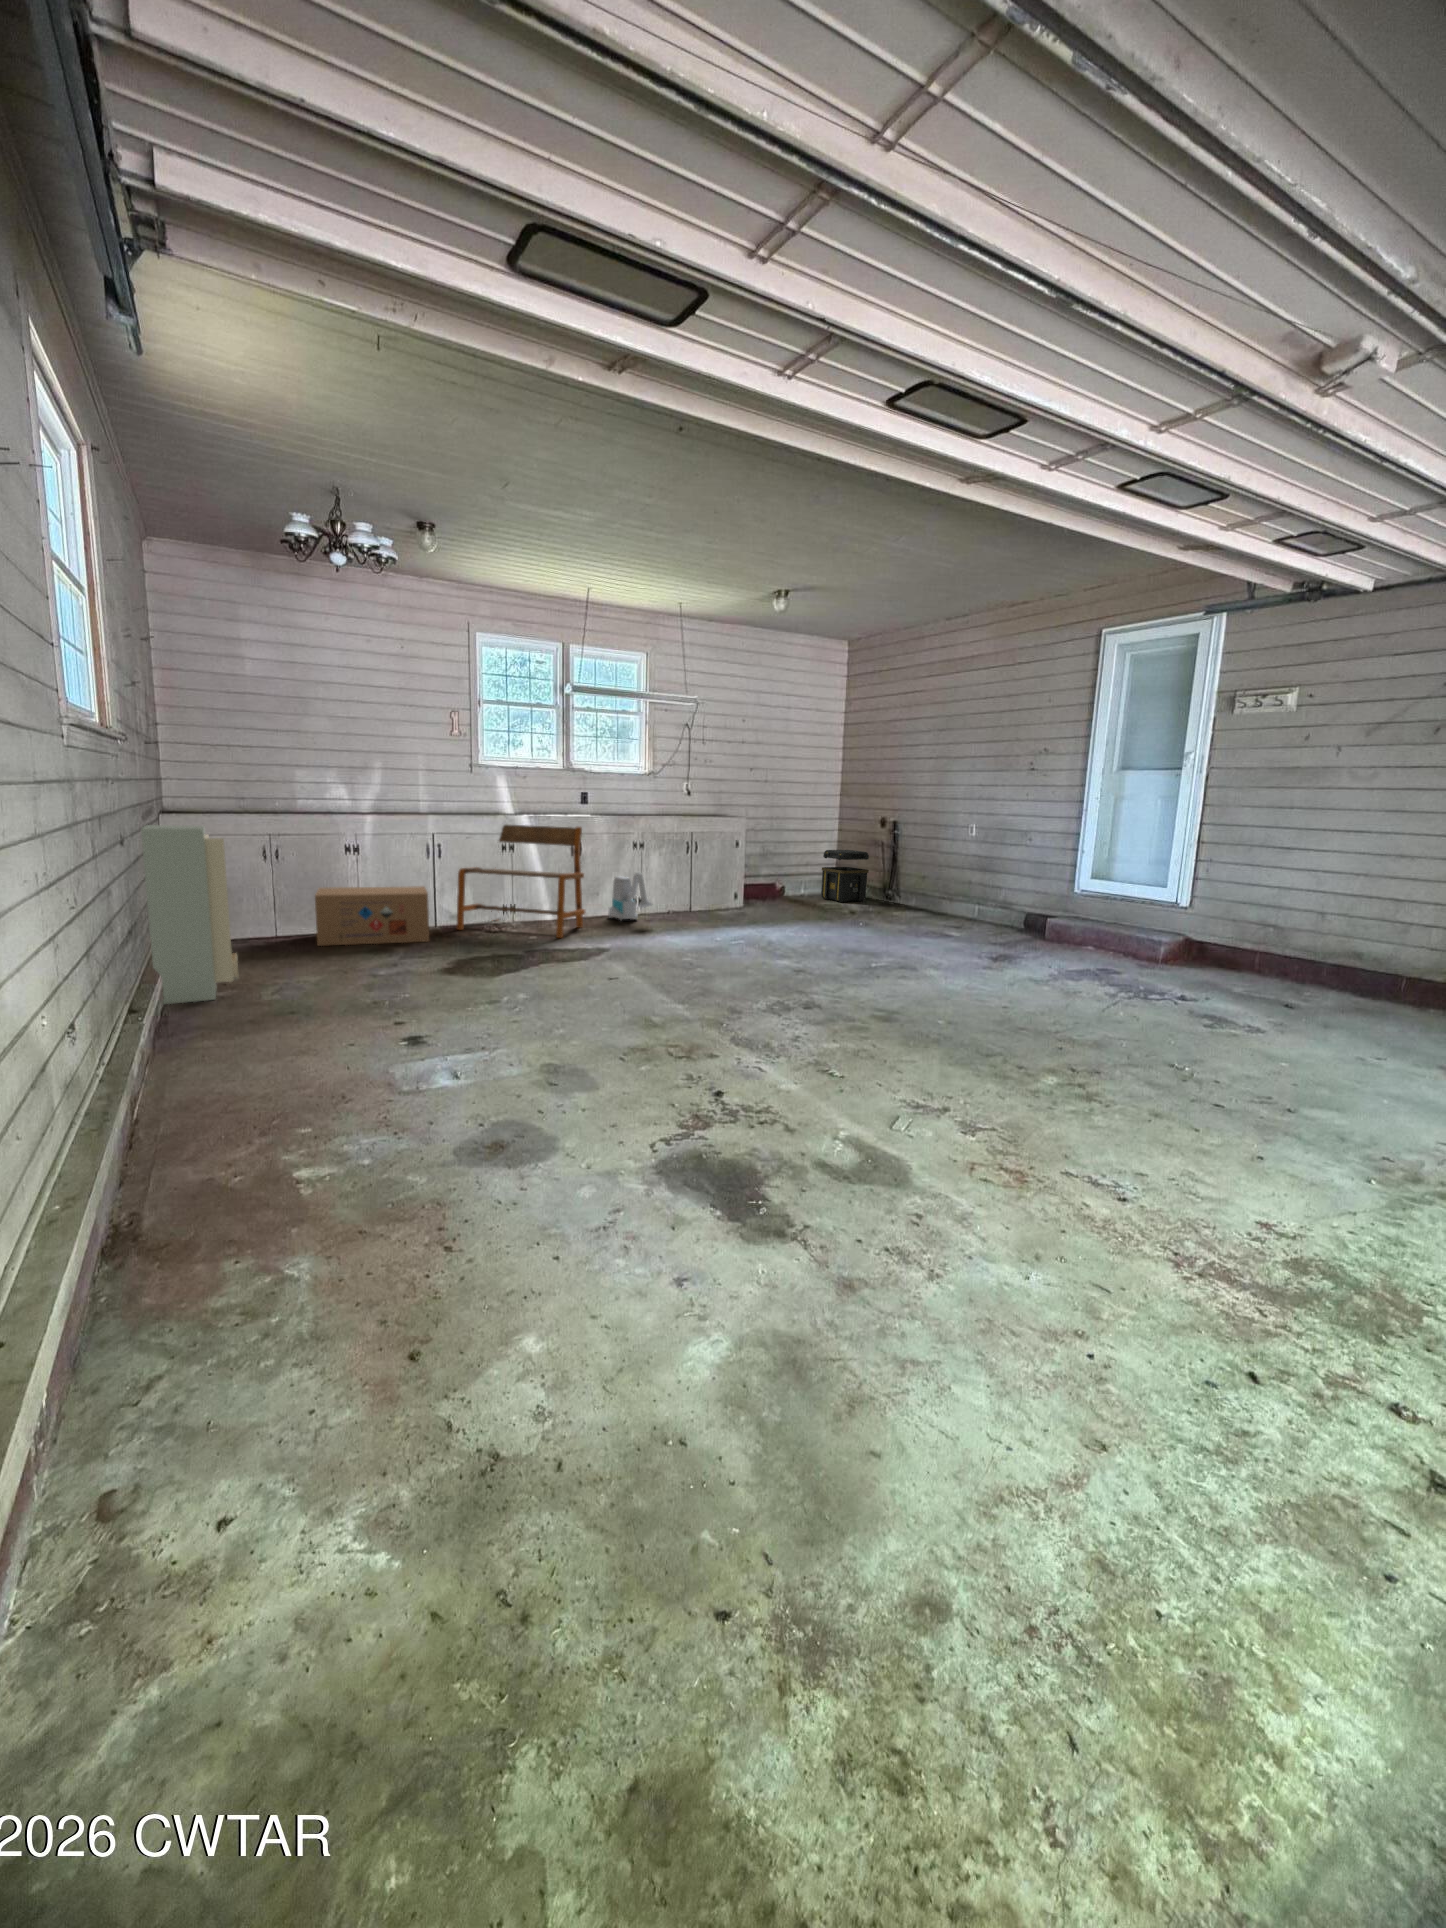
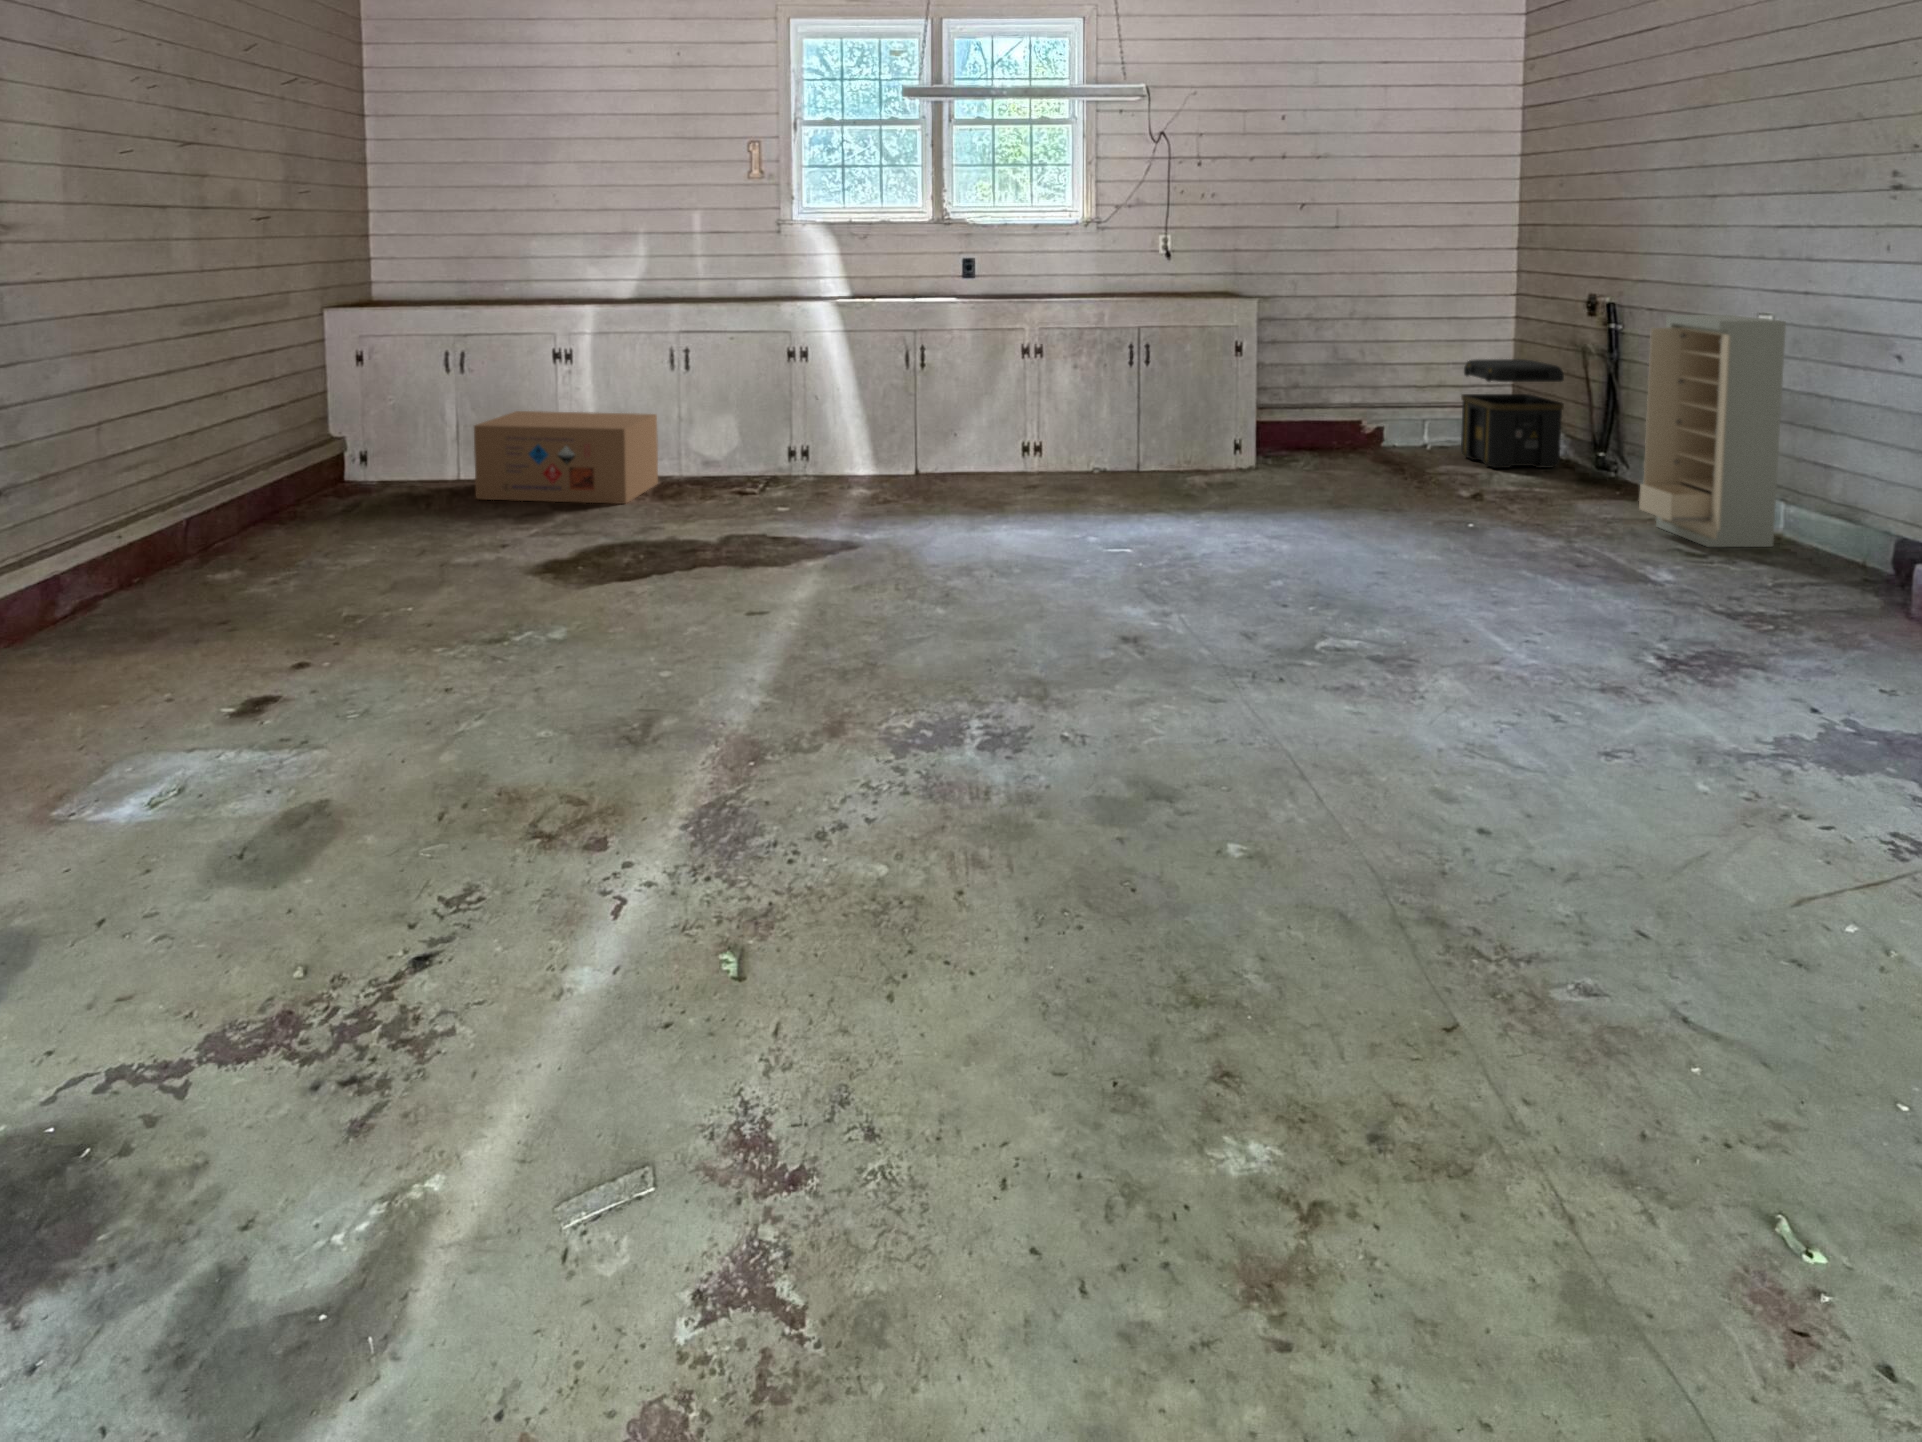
storage cabinet: present [141,825,239,1004] -> present [1639,315,1786,547]
bench: present [457,825,585,938] -> none [700,313,897,514]
vacuum cleaner: present [608,872,651,920] -> none [972,401,1013,485]

